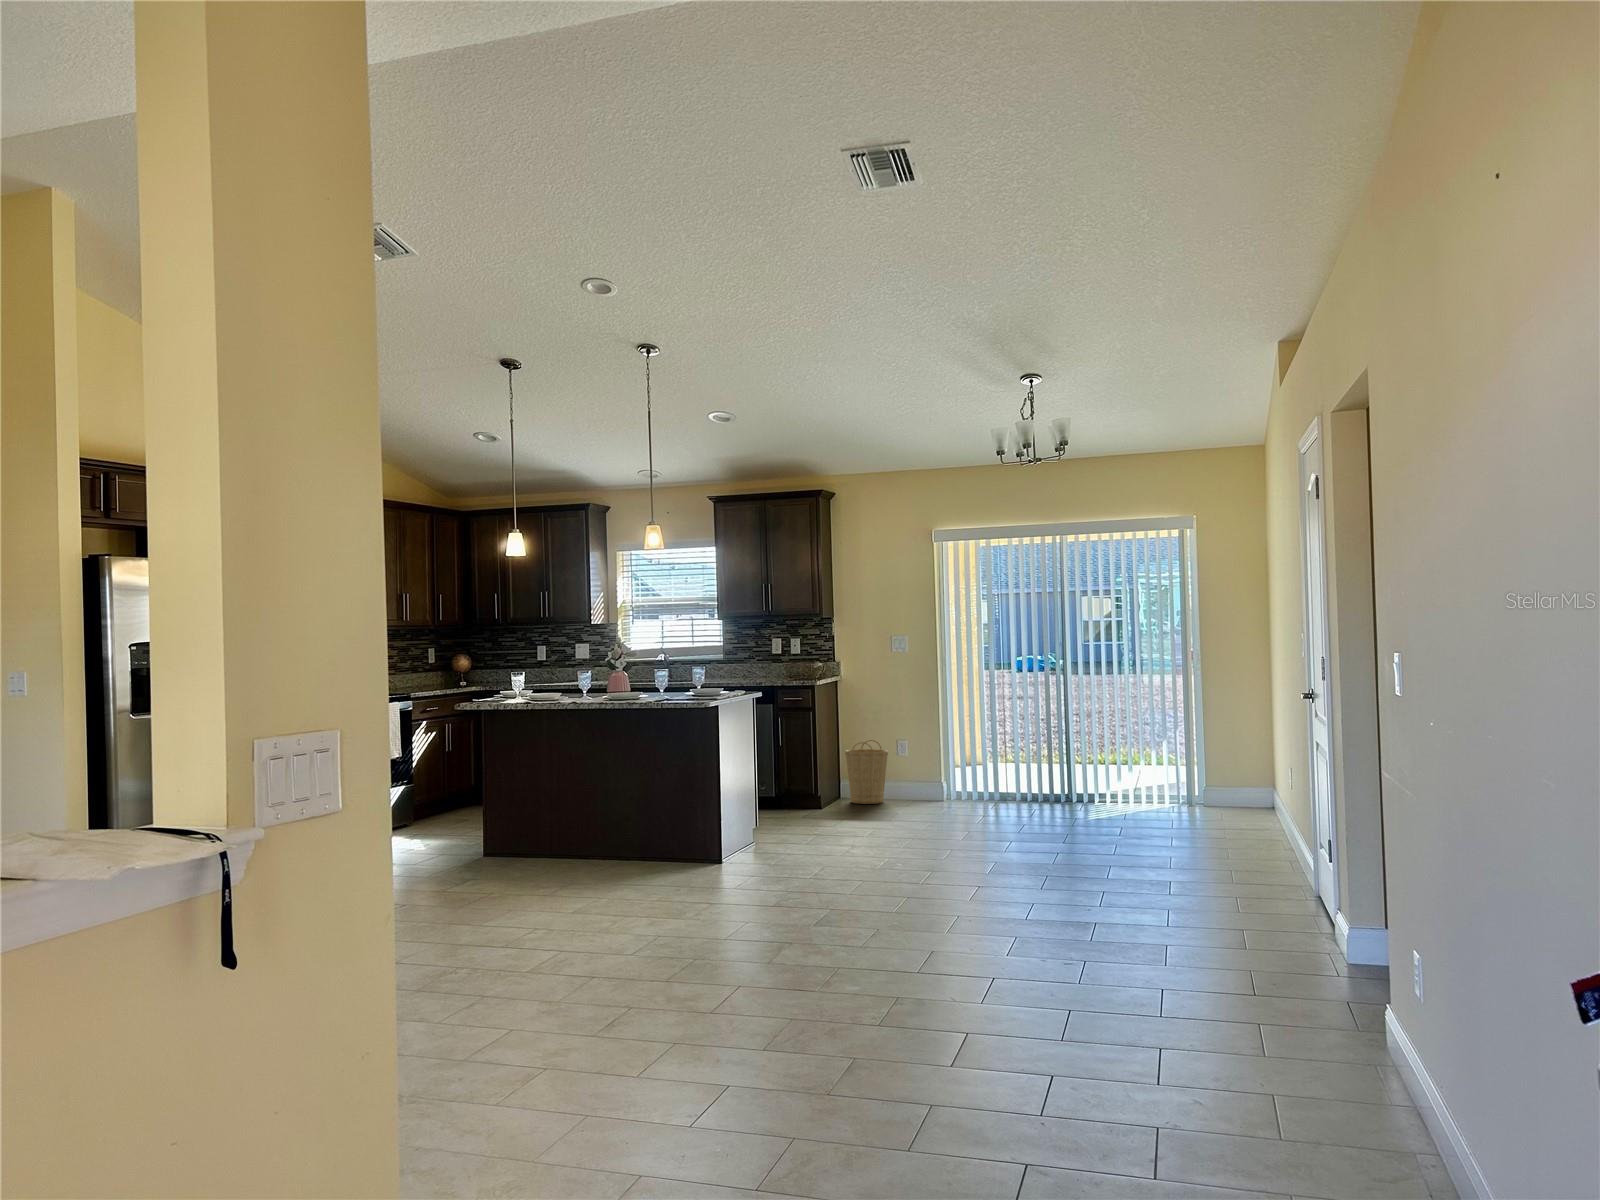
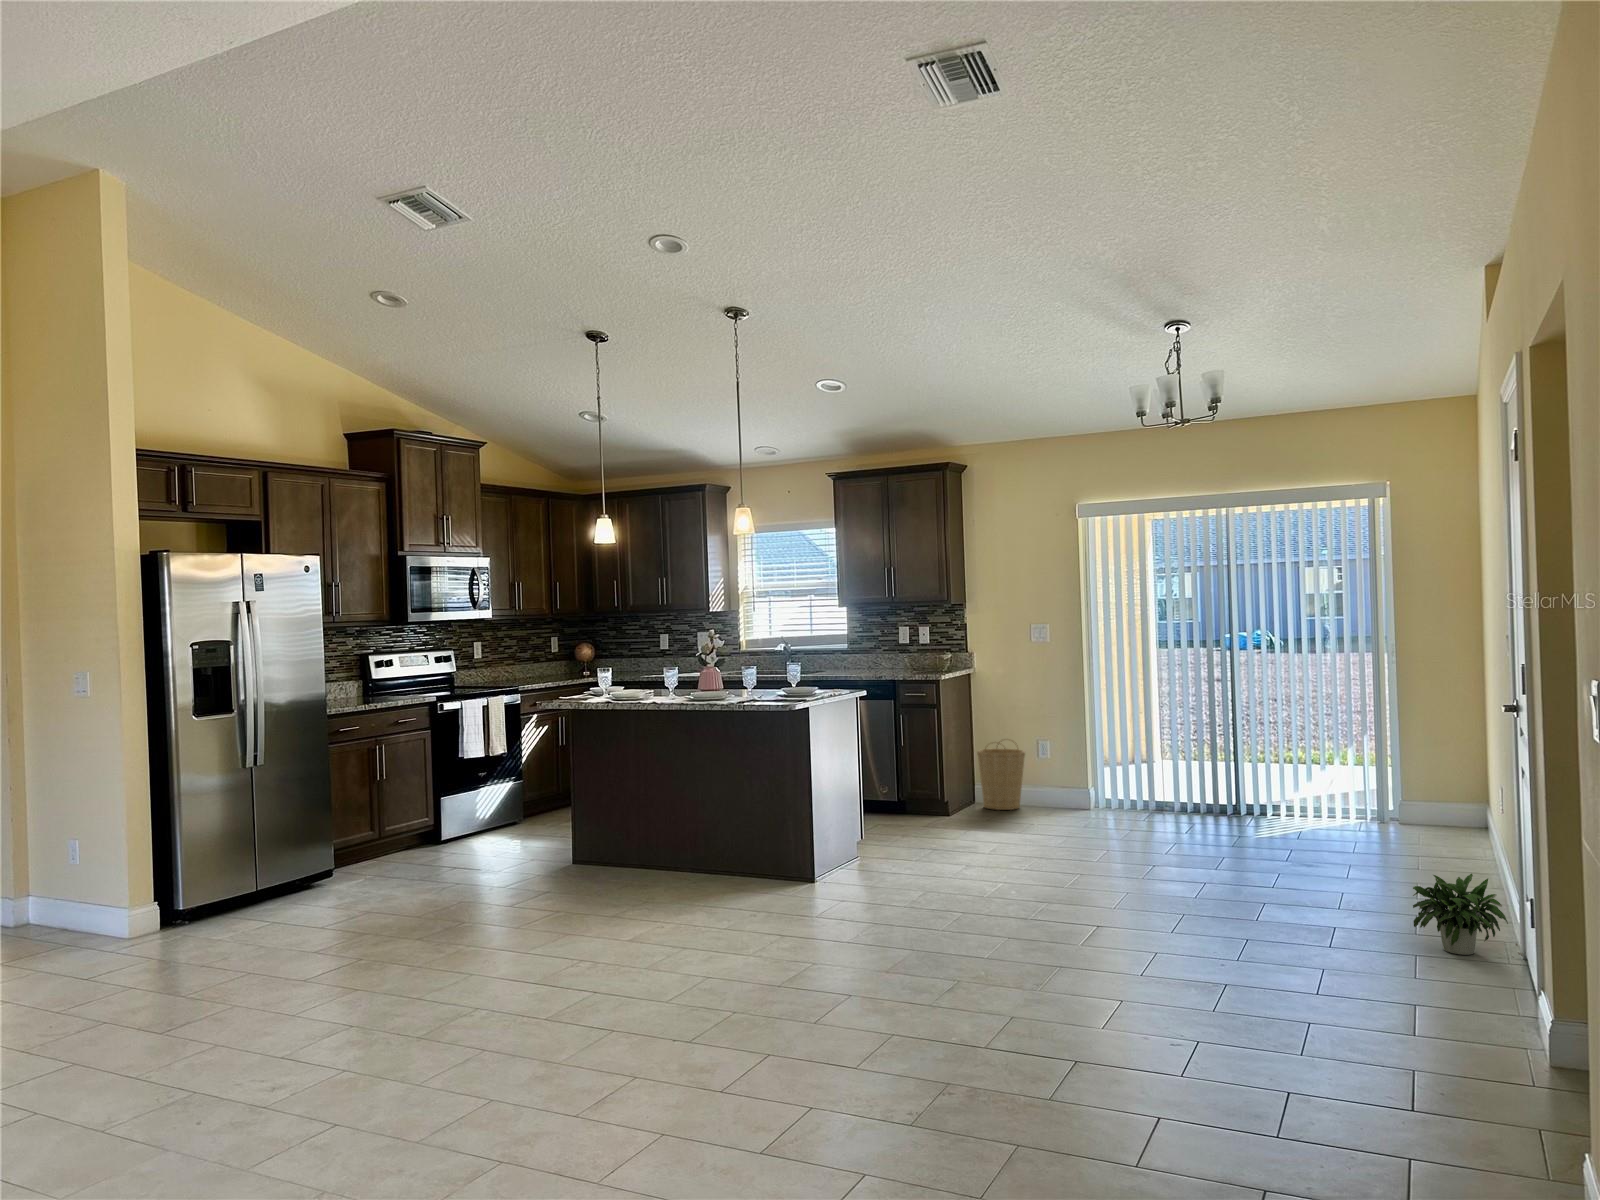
potted plant: none [1223,831,1306,897] -> present [1413,873,1523,958]

